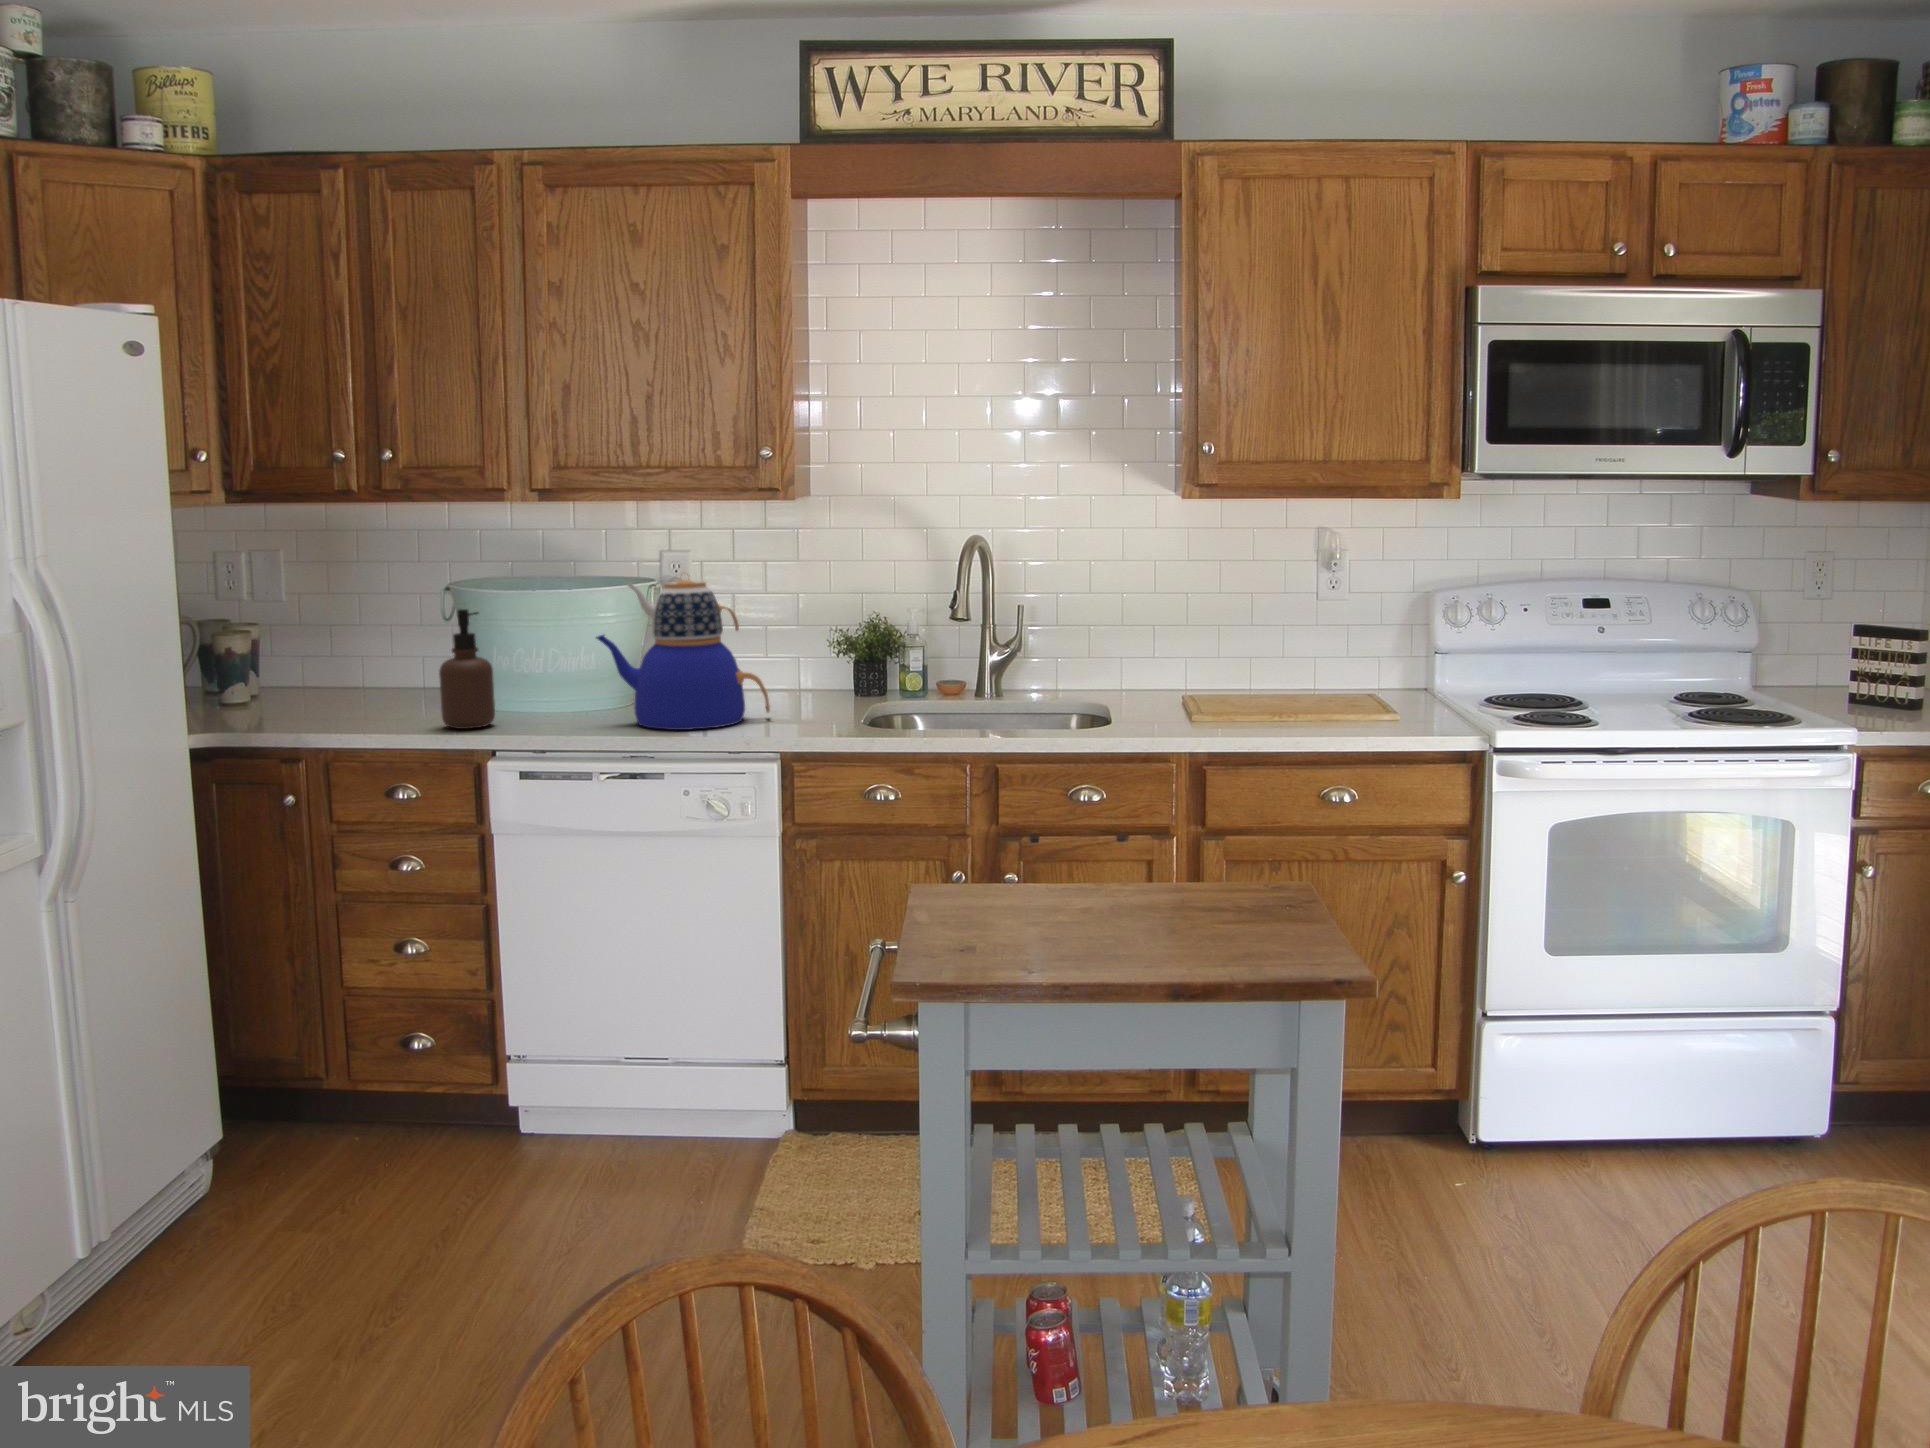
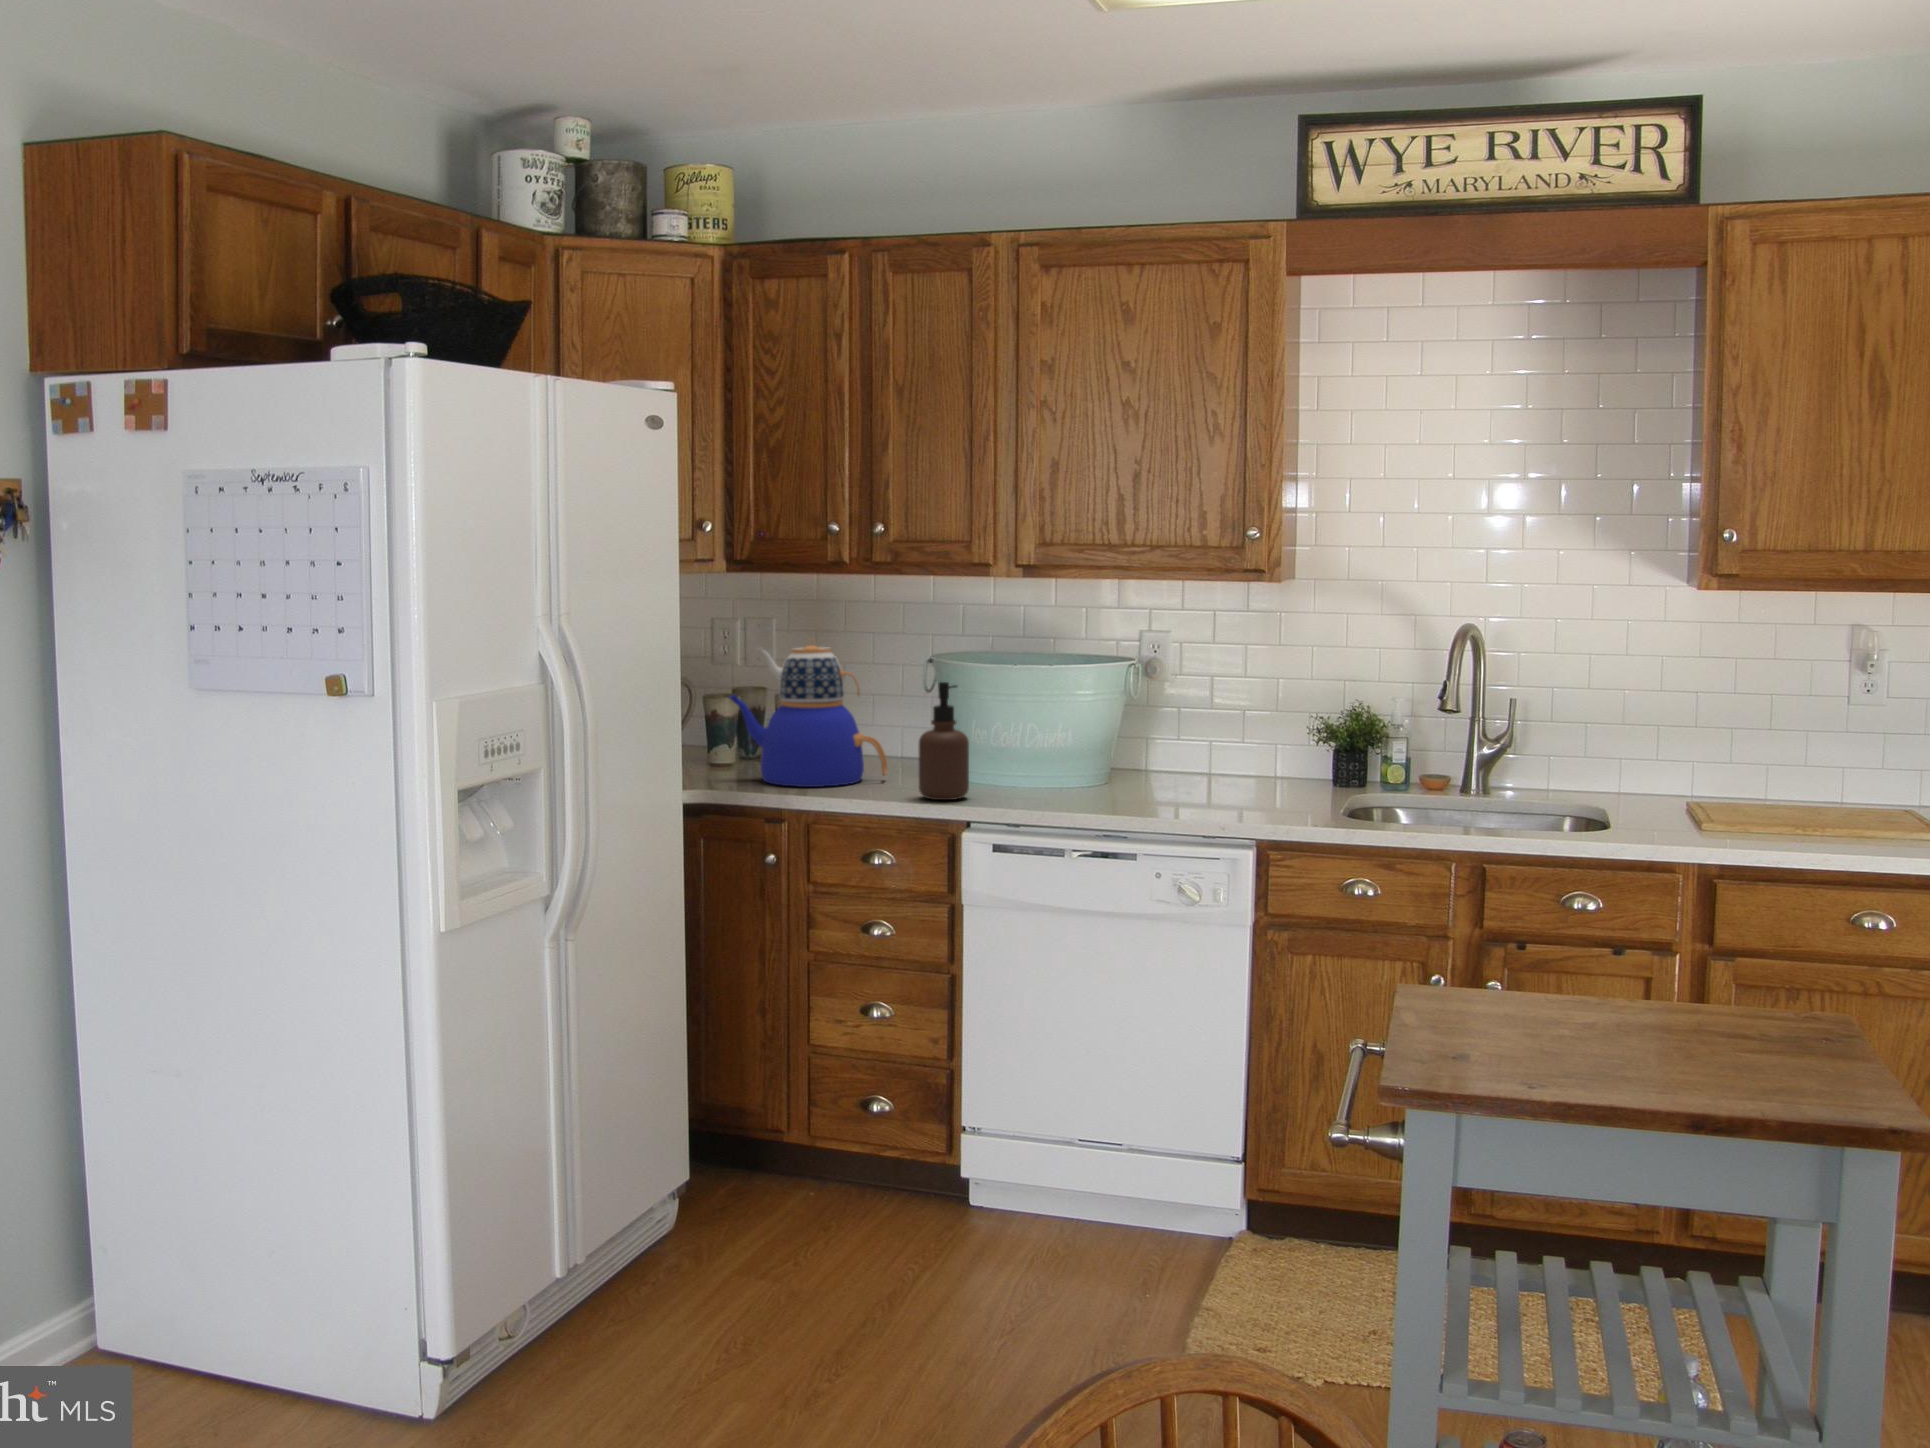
teapot: present [596,579,770,730] -> present [729,645,887,787]

